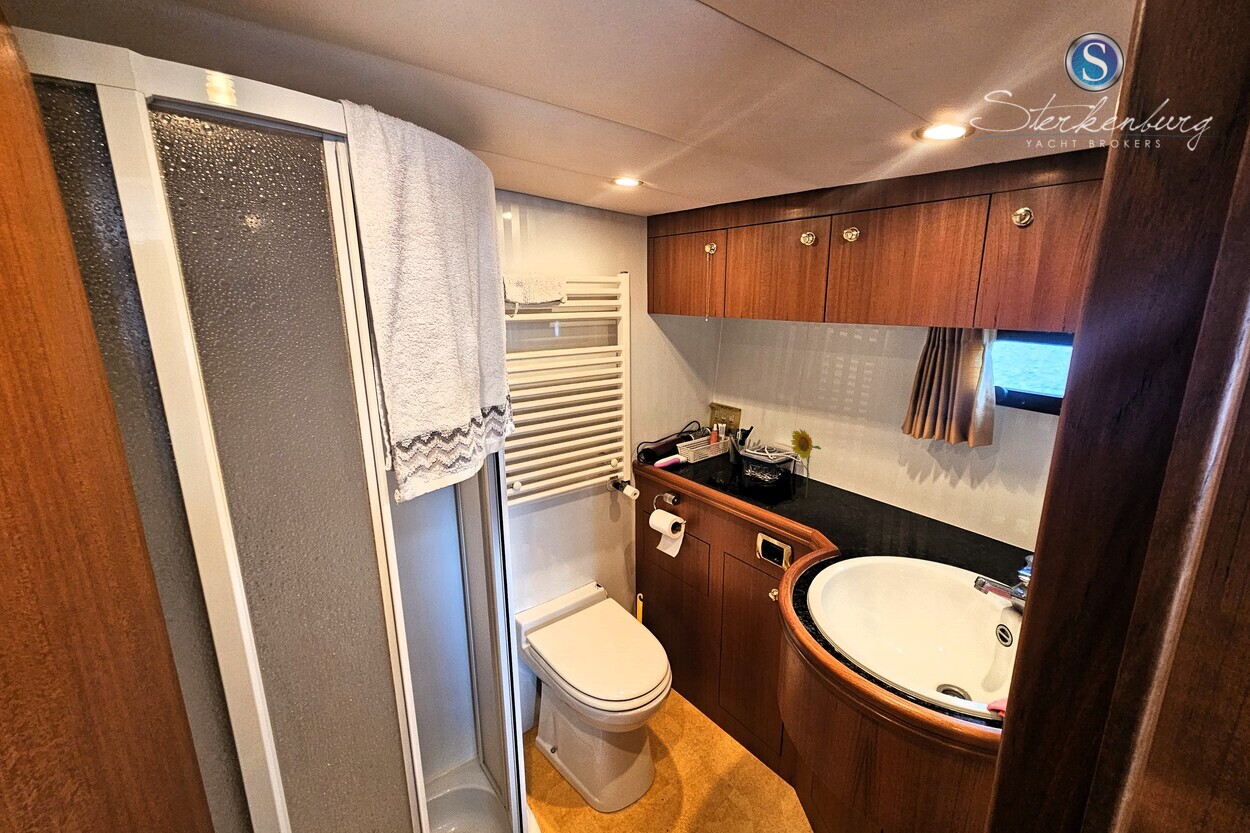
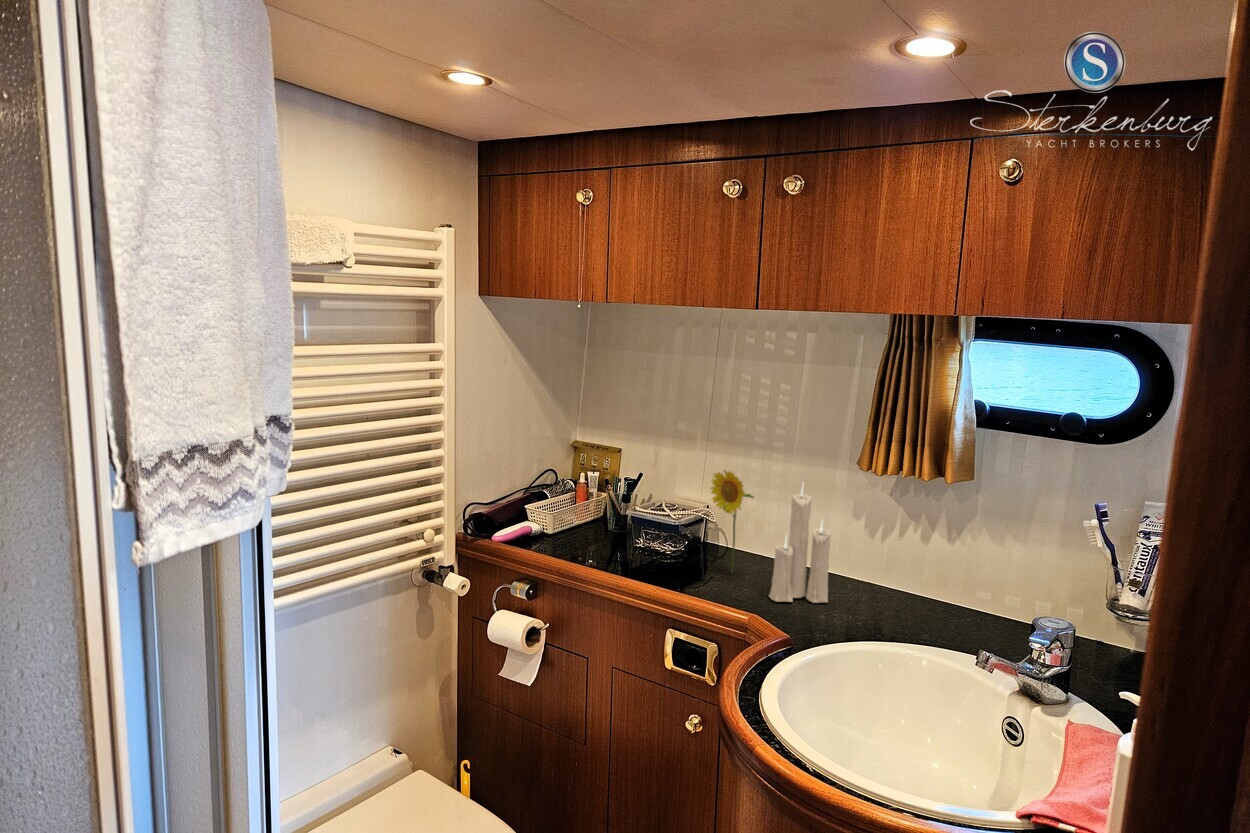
candle: none [826,435,874,524] -> present [769,486,831,603]

